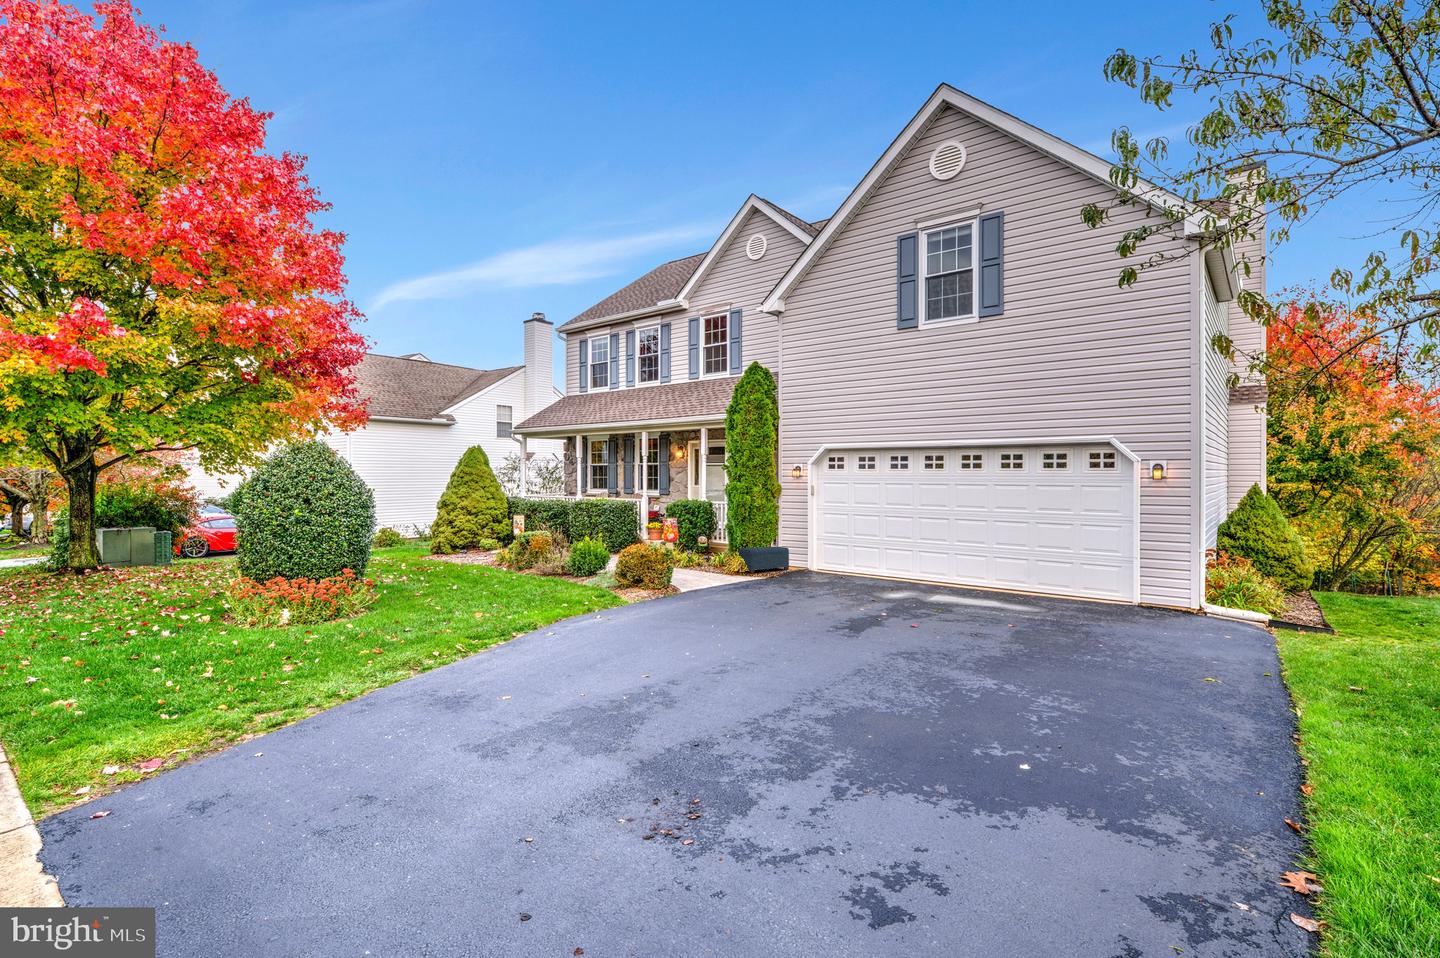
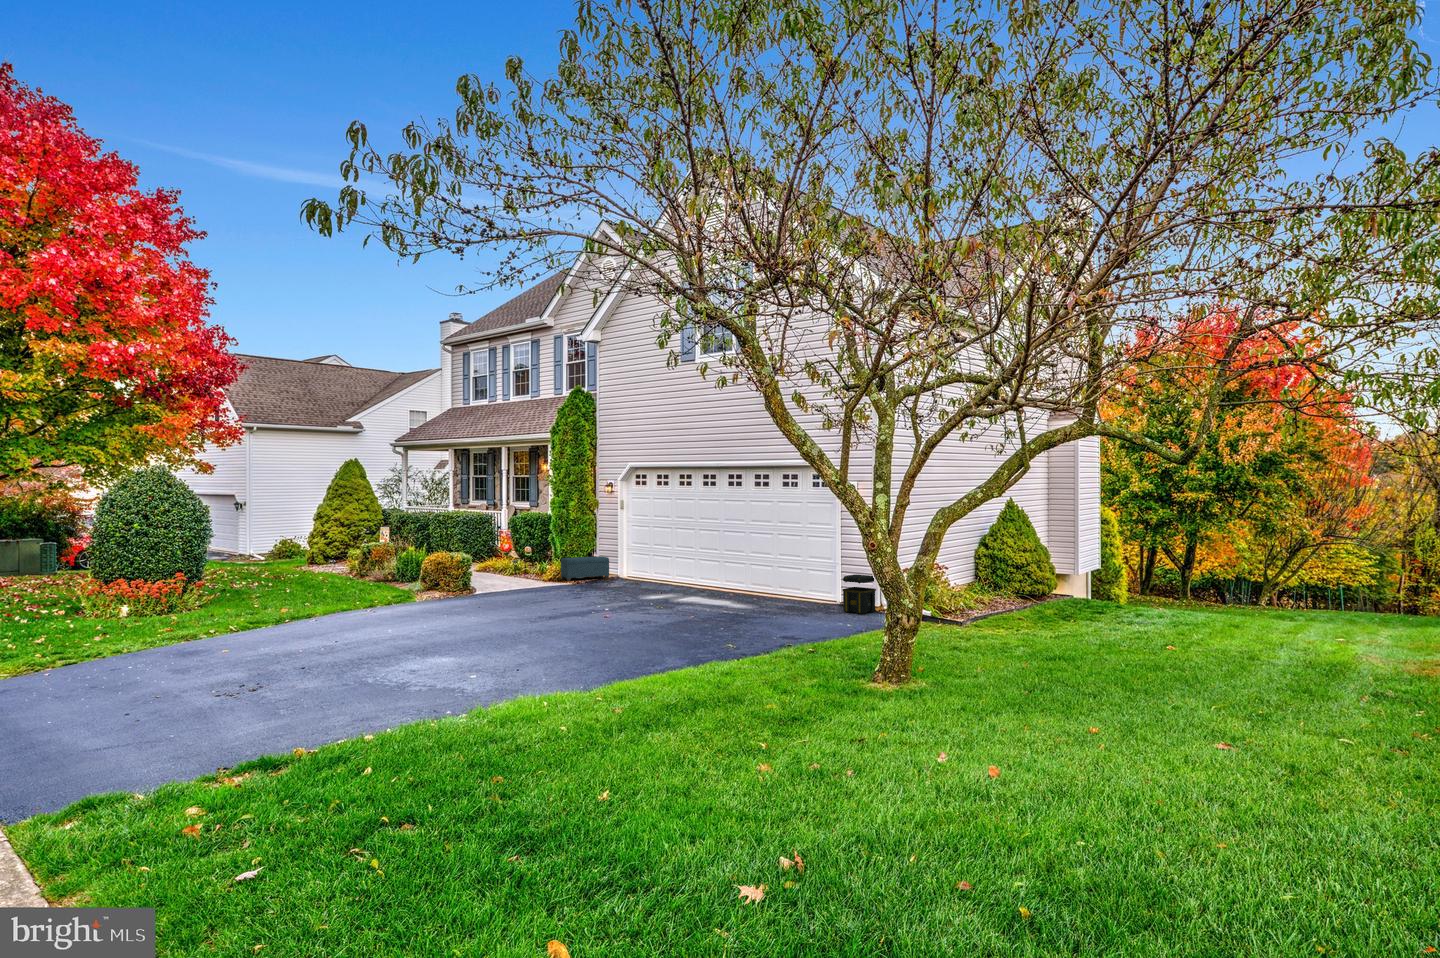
toolbox: none [1152,570,1190,617] -> present [842,574,876,614]

